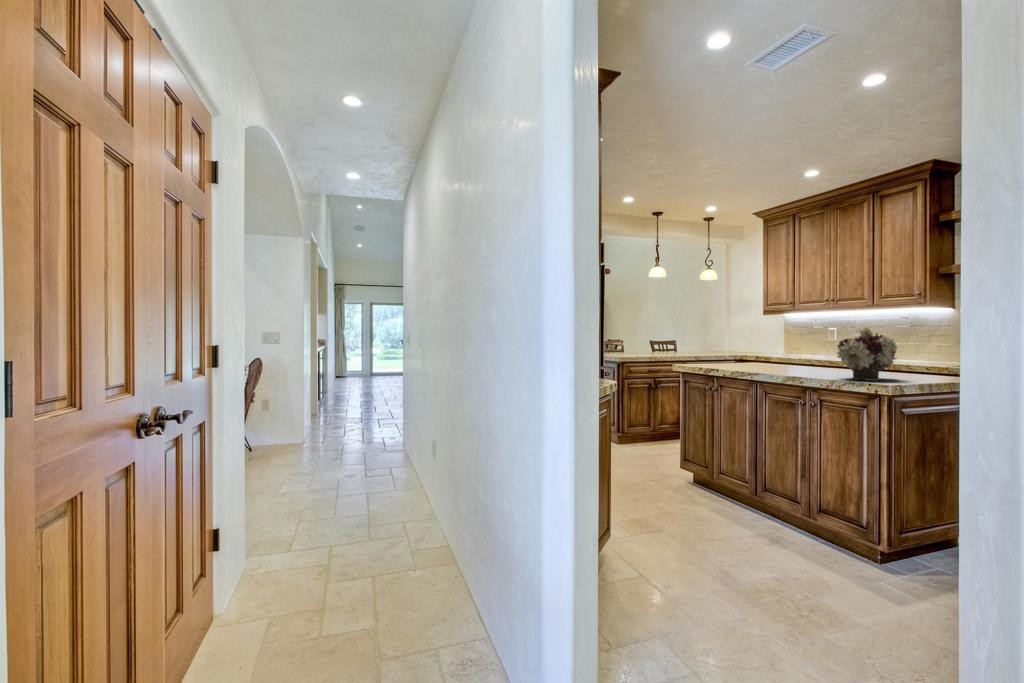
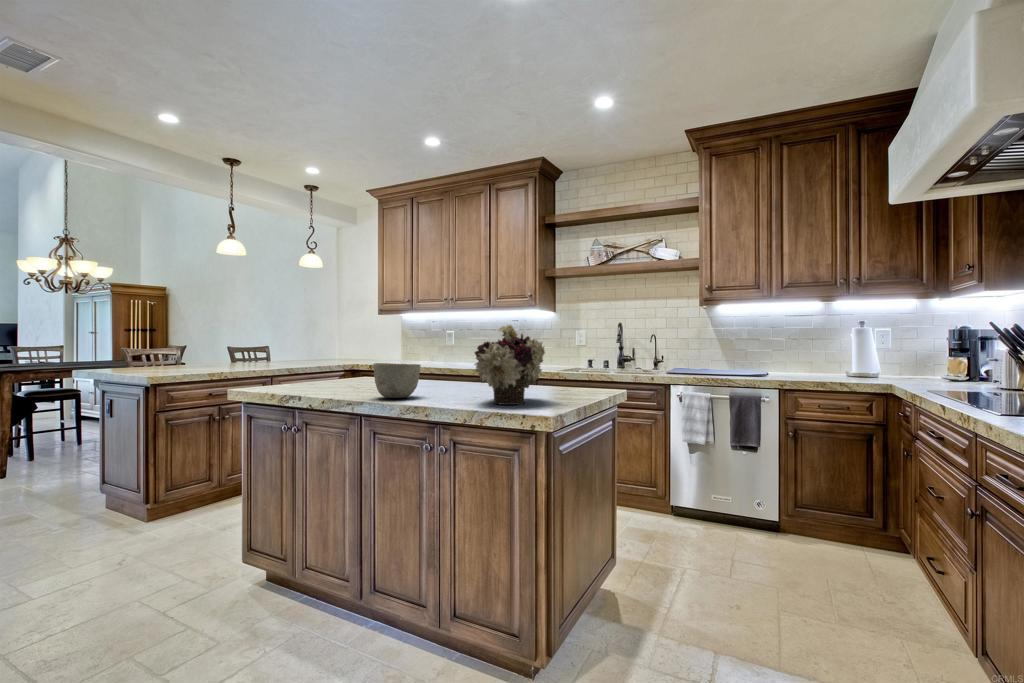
bowl: none [764,352,798,374] -> present [373,363,421,398]

